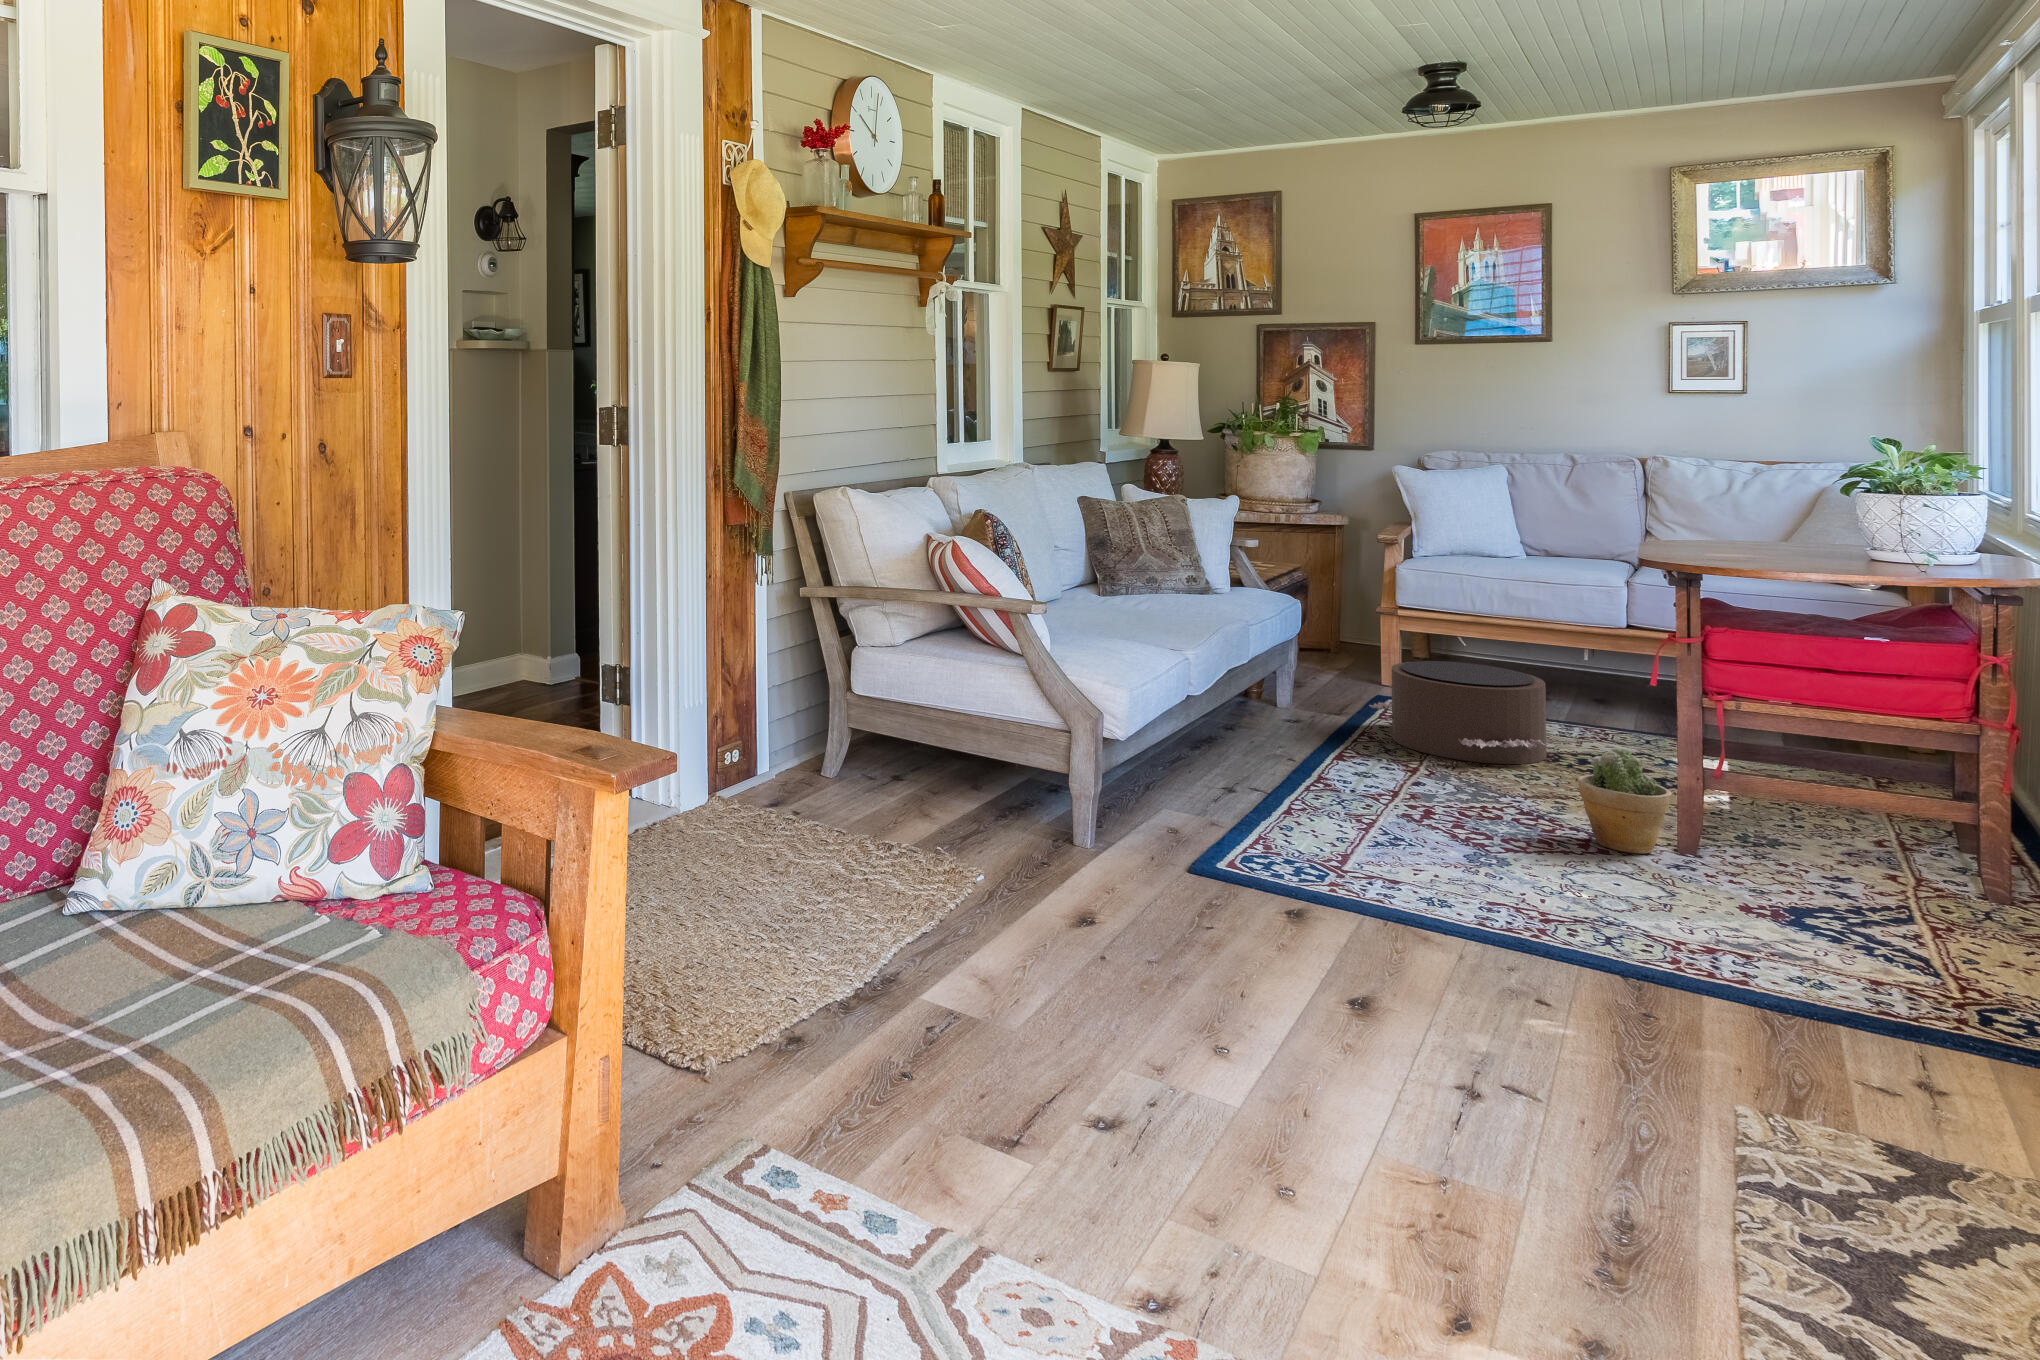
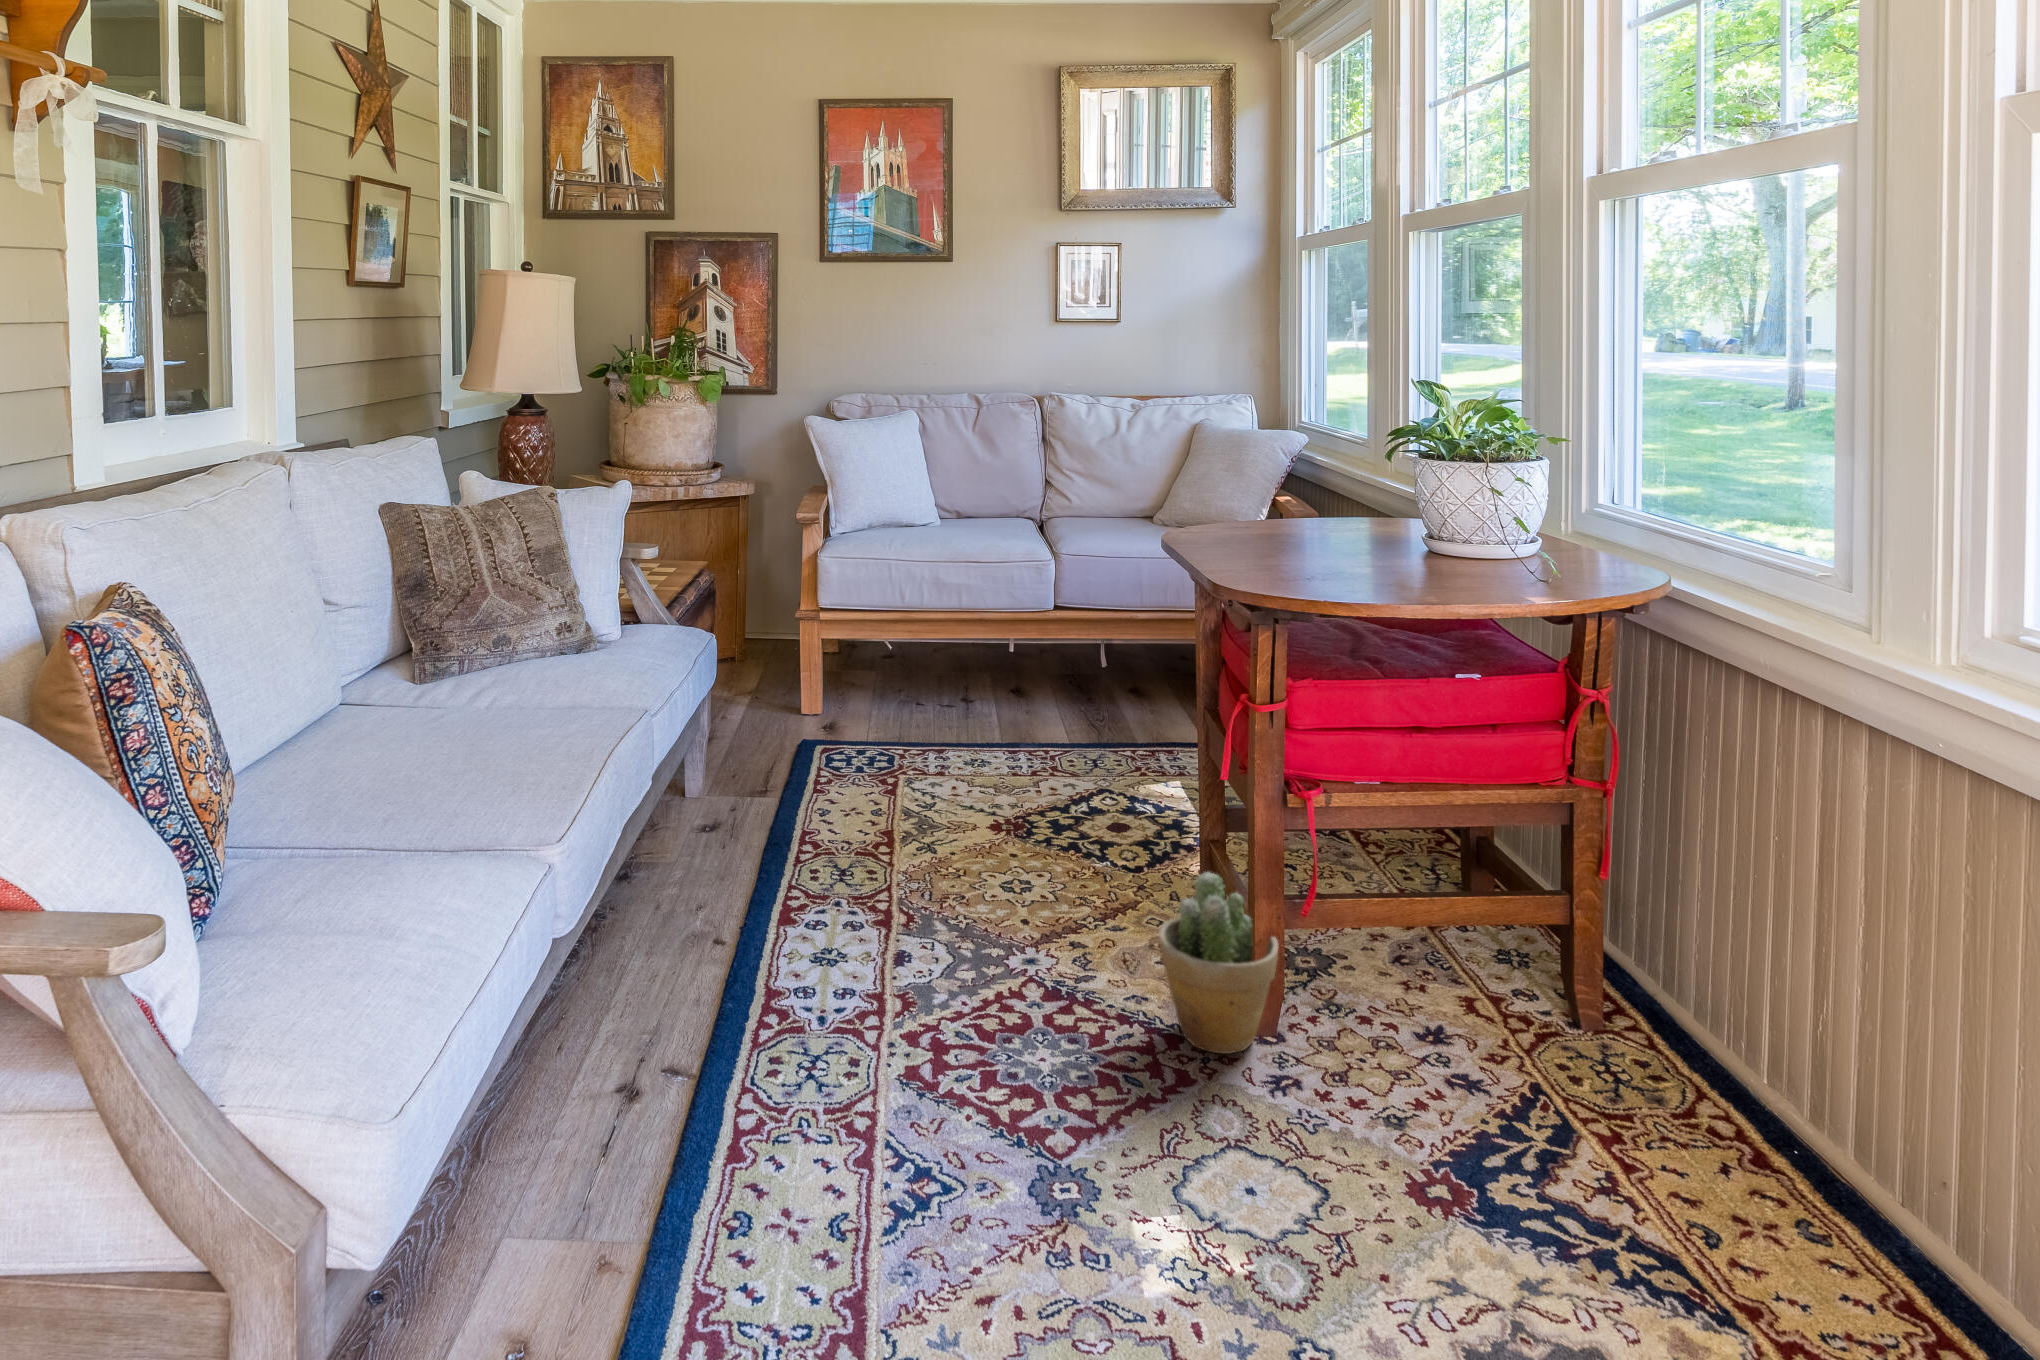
pouf: present [1369,661,1547,764] -> none [812,697,1042,863]

